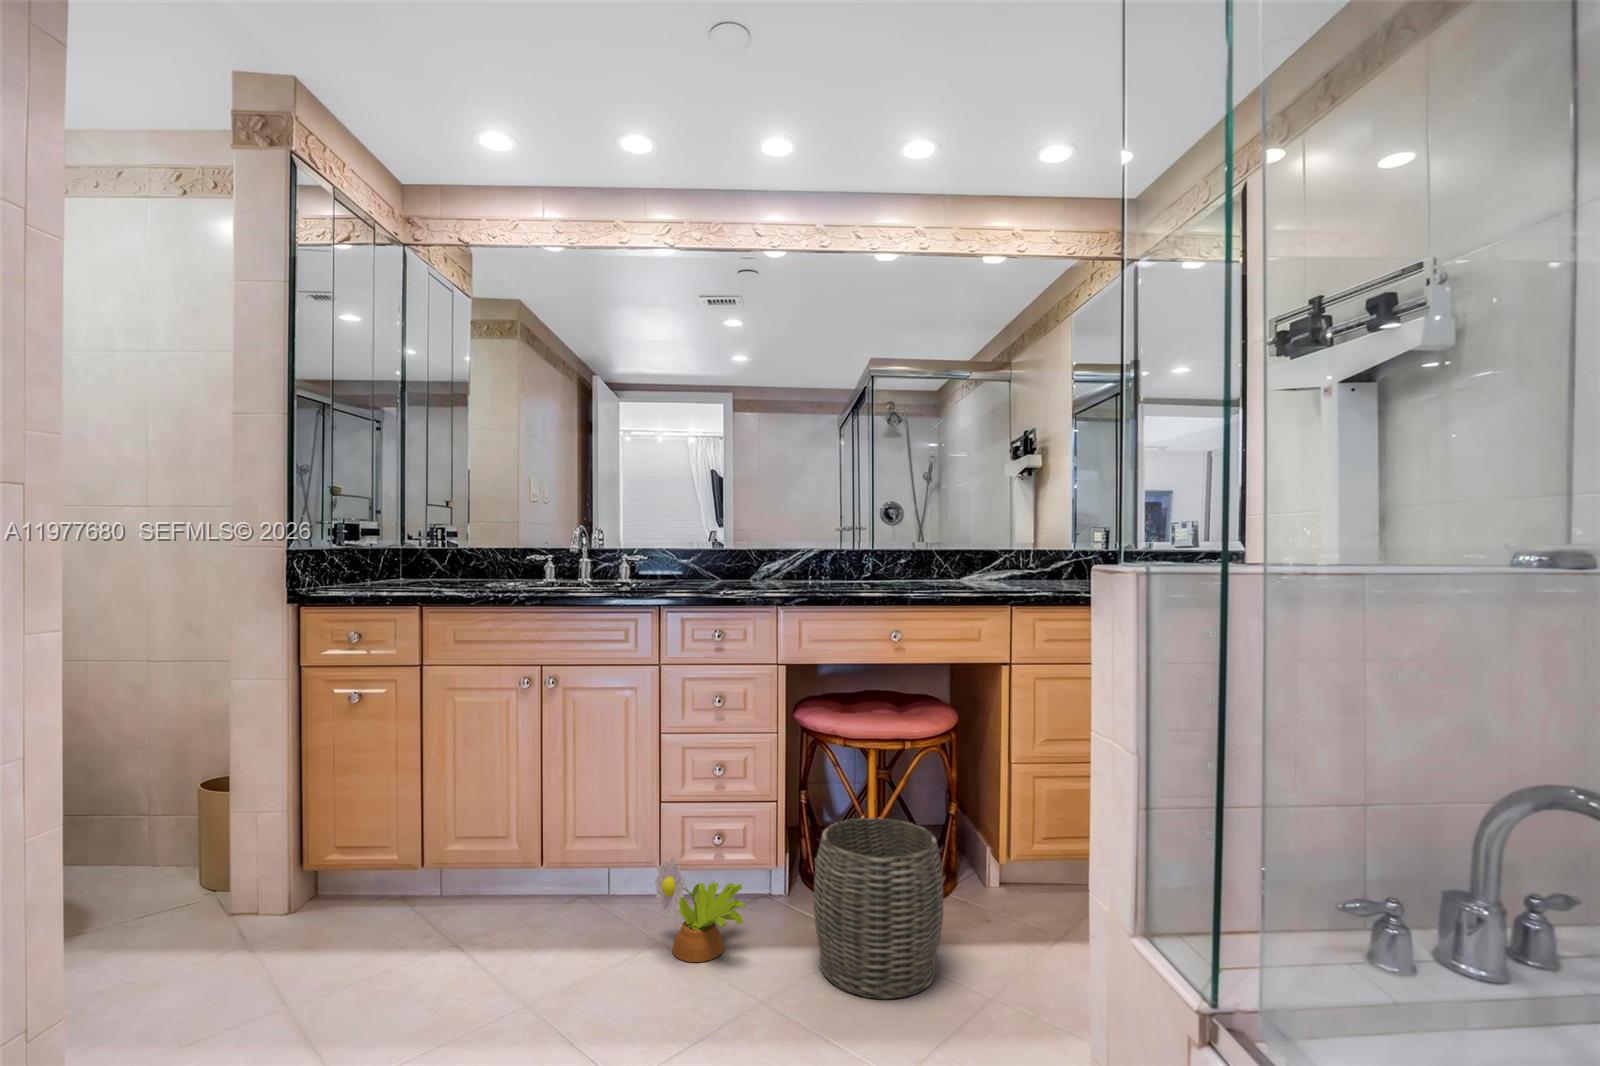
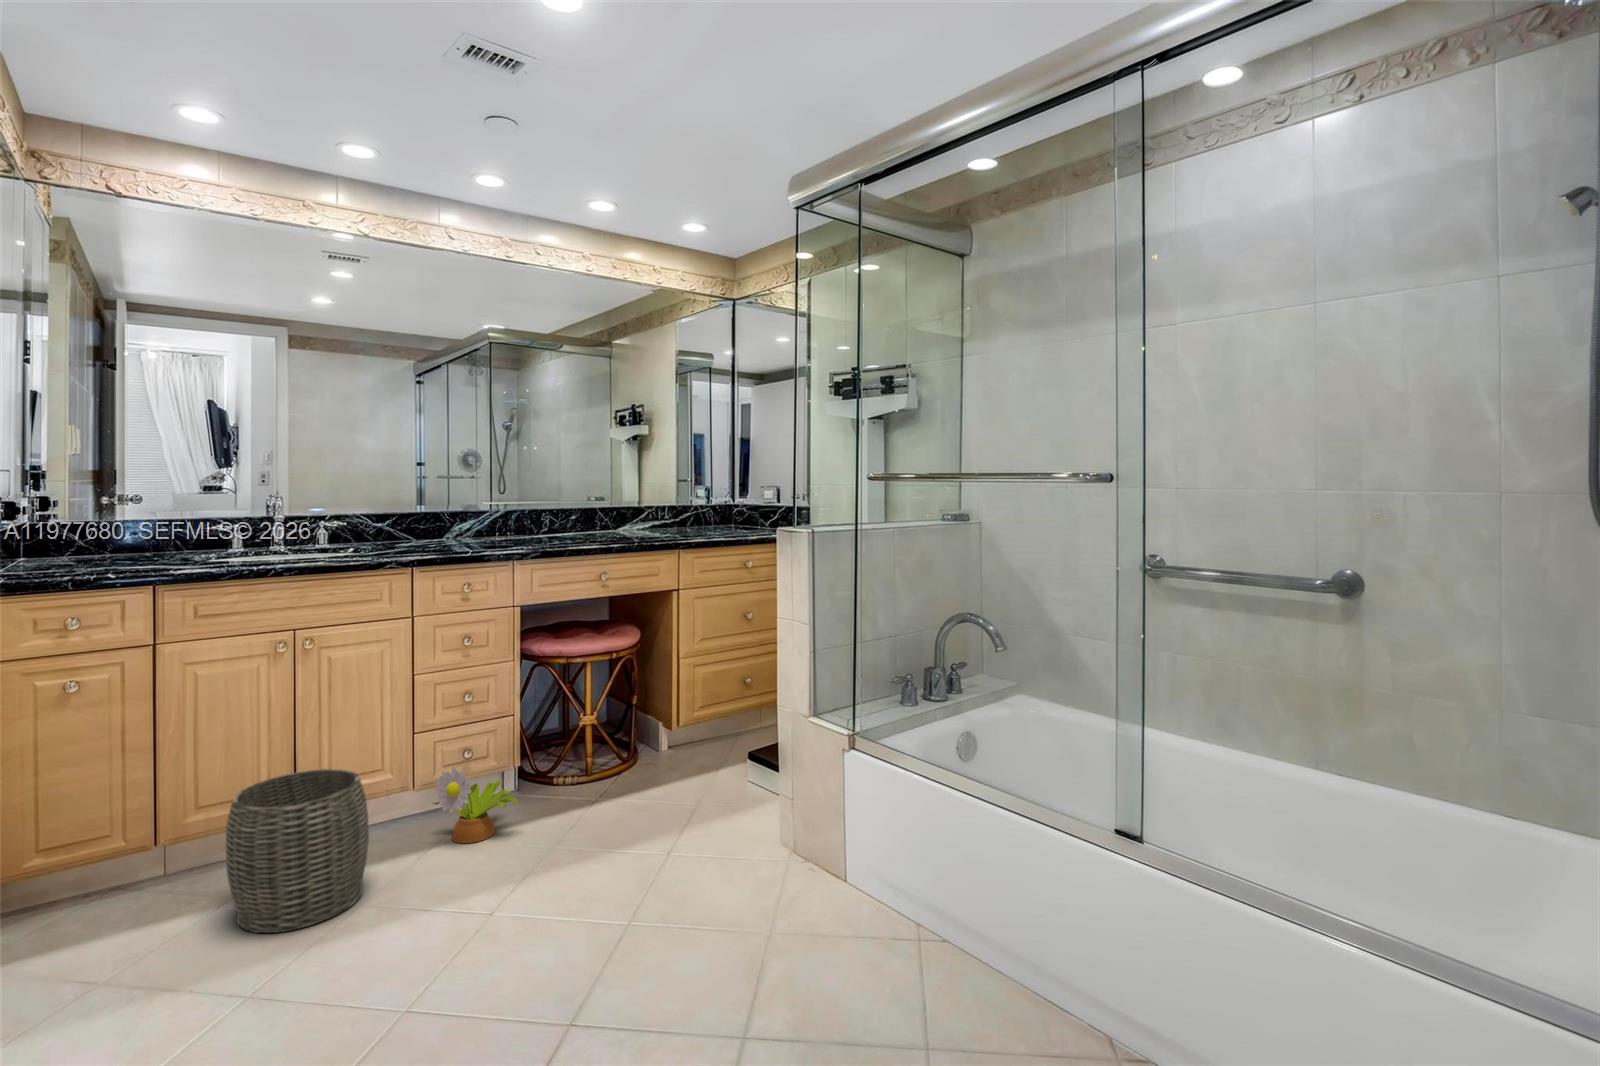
woven basket: present [814,818,944,999] -> present [226,769,369,933]

